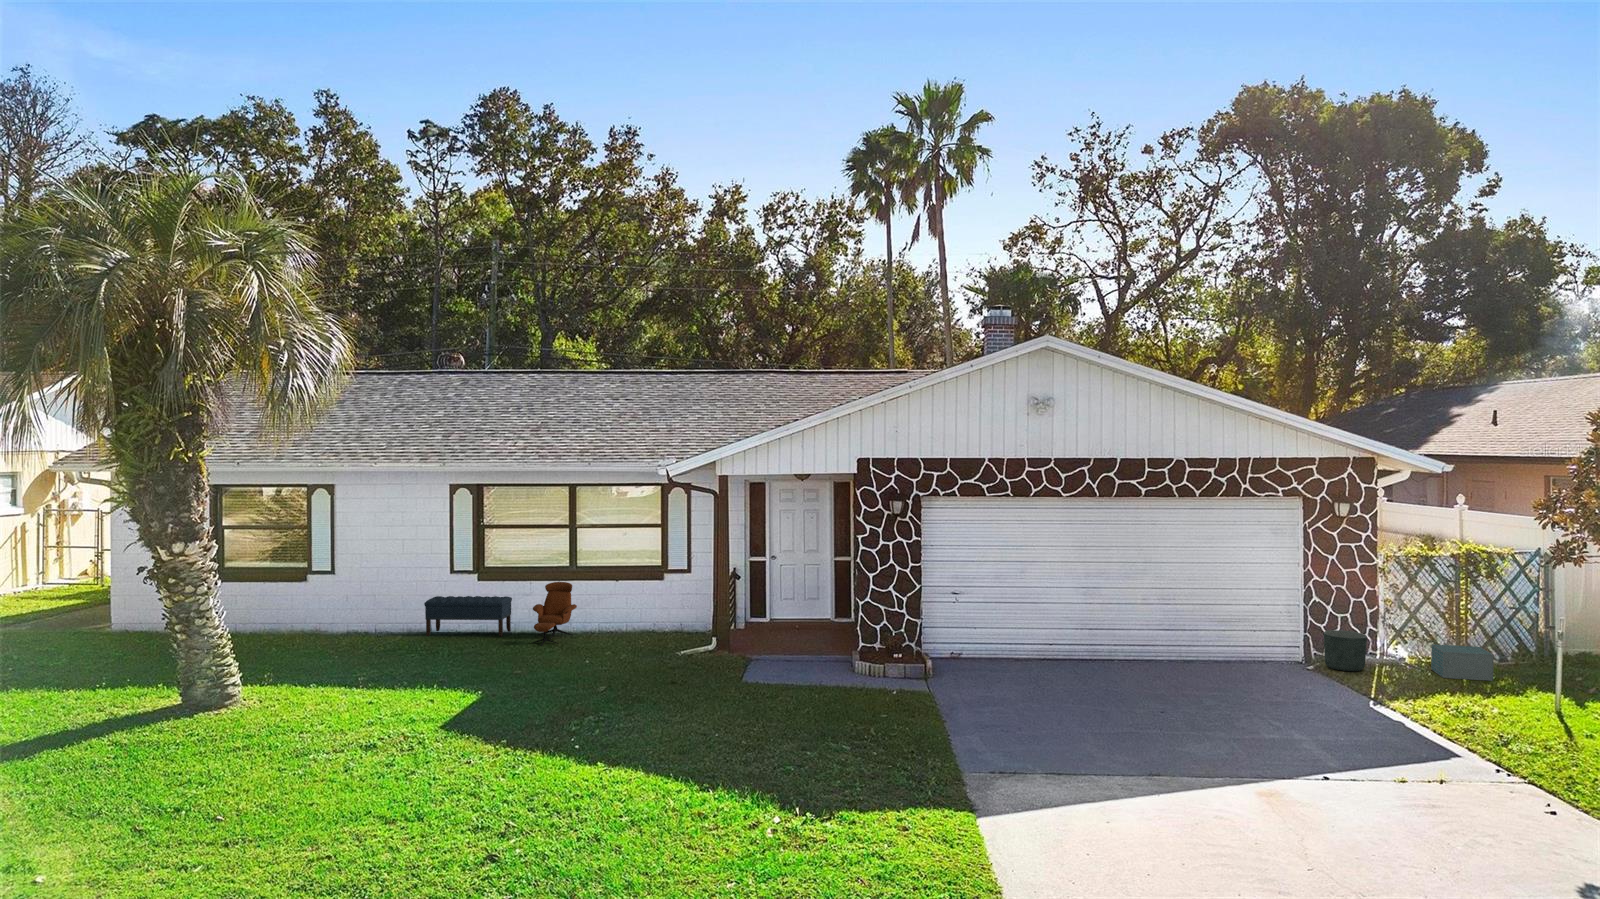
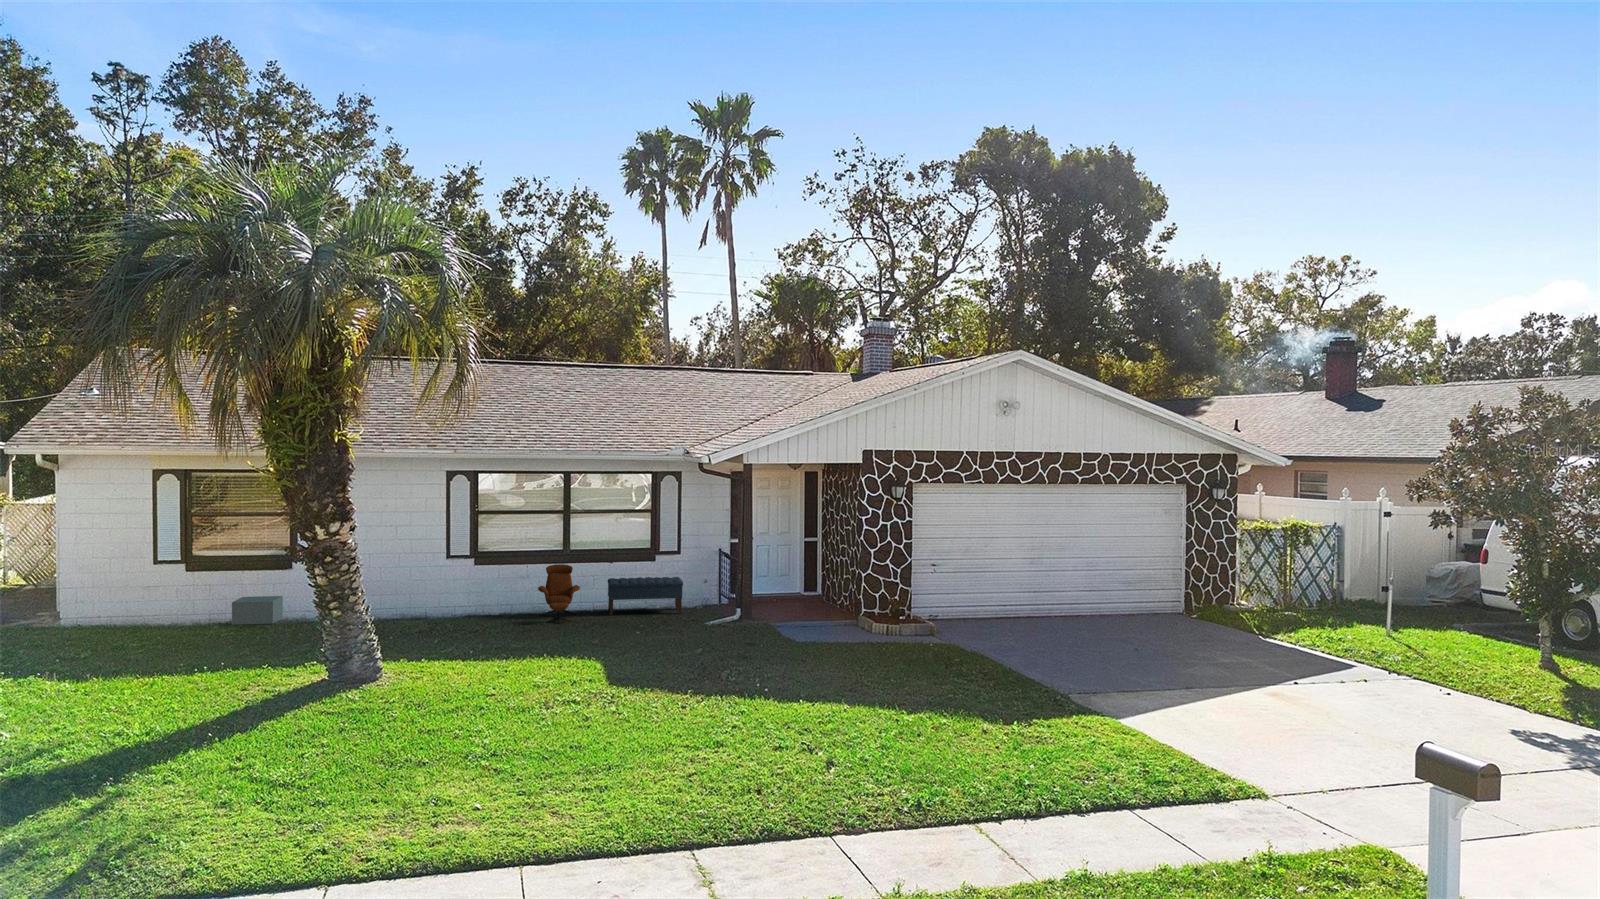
bench: present [424,596,512,637] -> present [608,577,683,616]
planter: present [1324,630,1367,671] -> none [1202,587,1234,618]
storage box: present [1431,644,1494,681] -> present [232,596,283,625]

